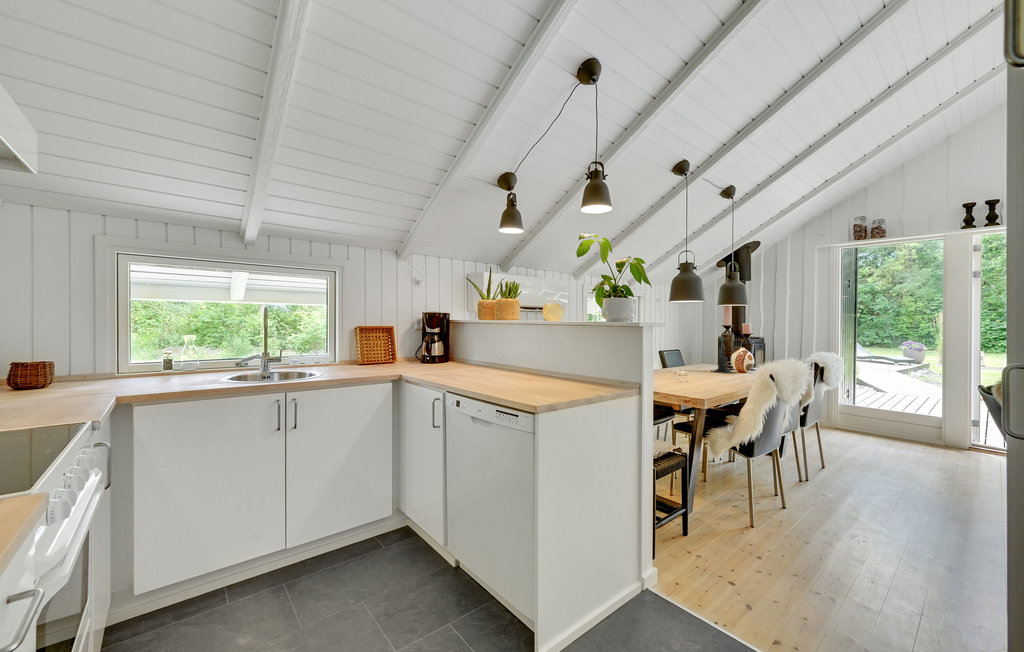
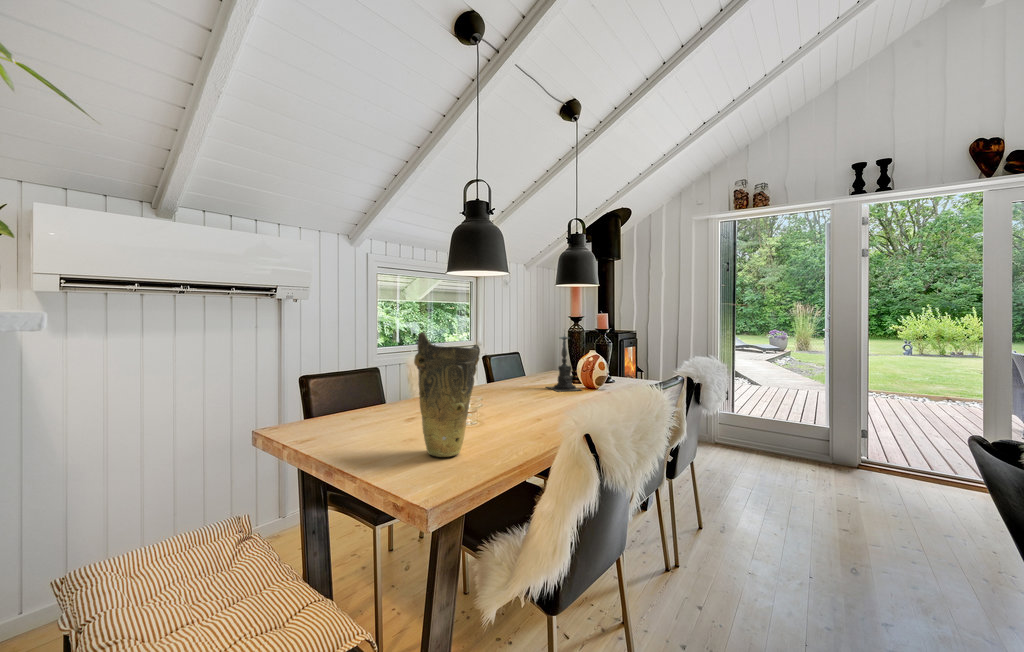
vase: none [675,336,706,392] -> present [414,332,480,457]

